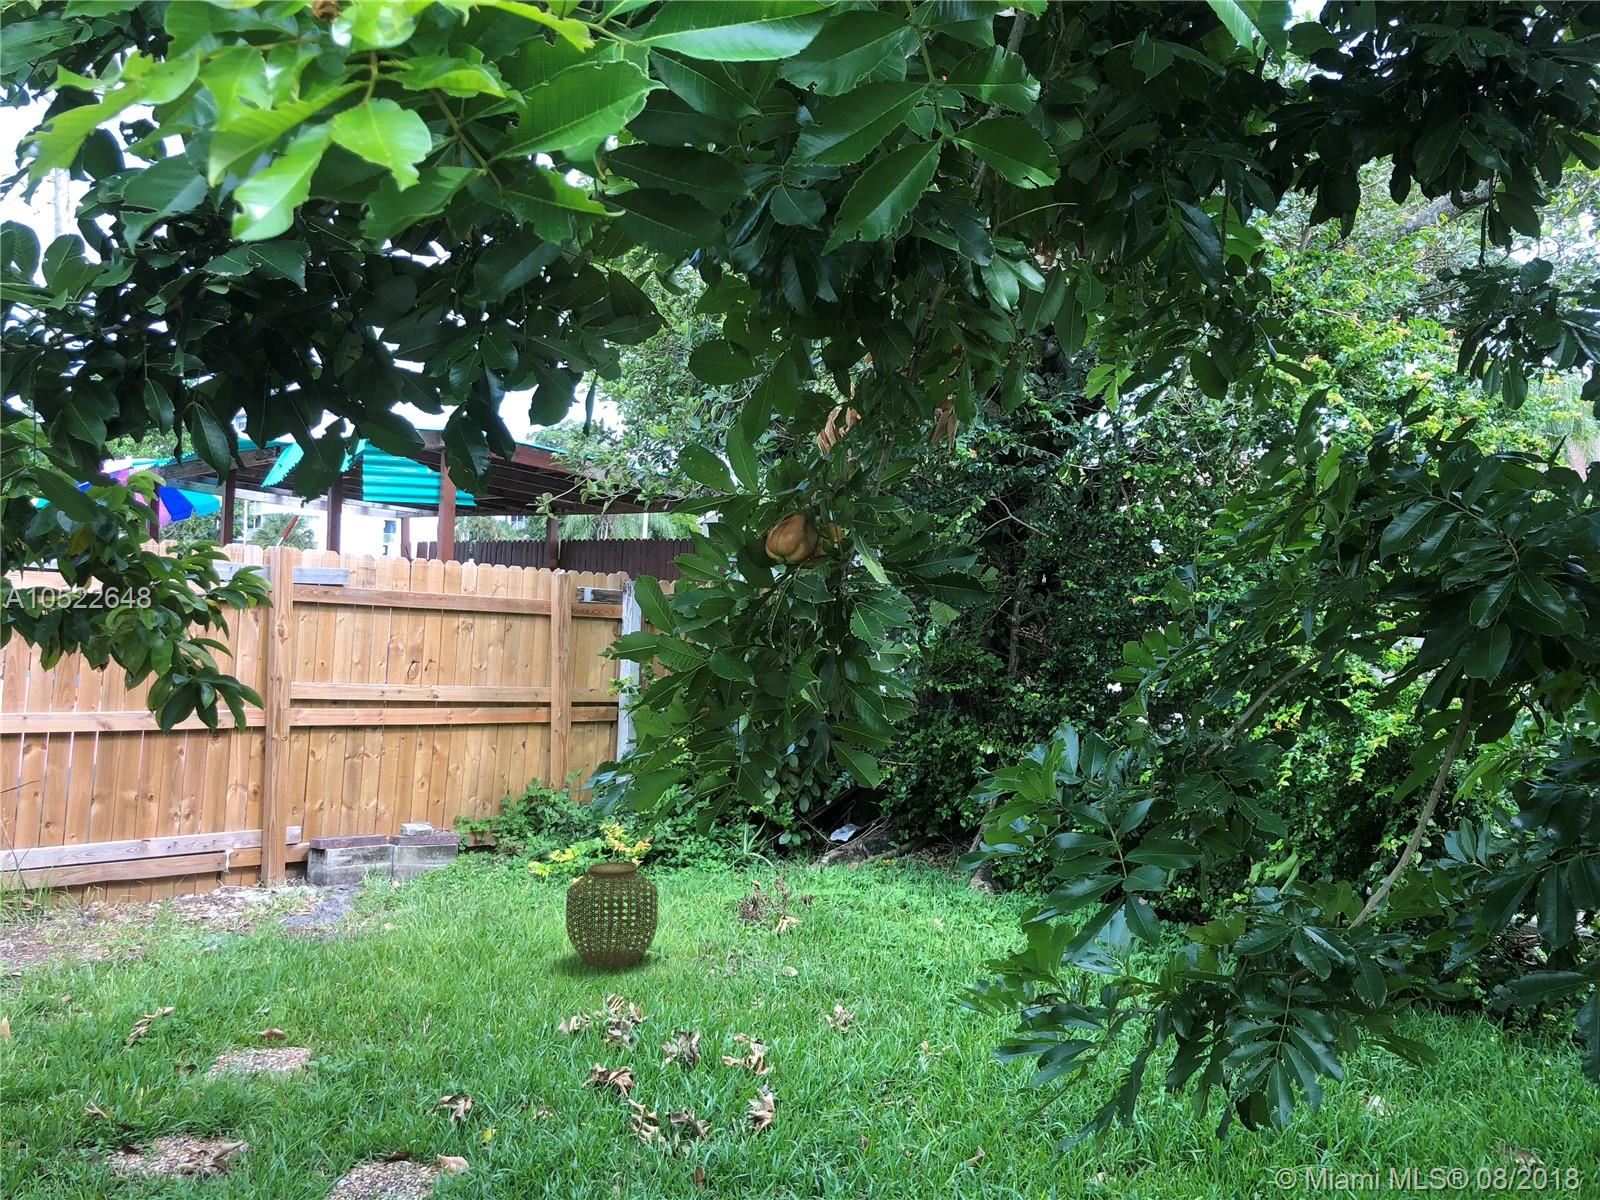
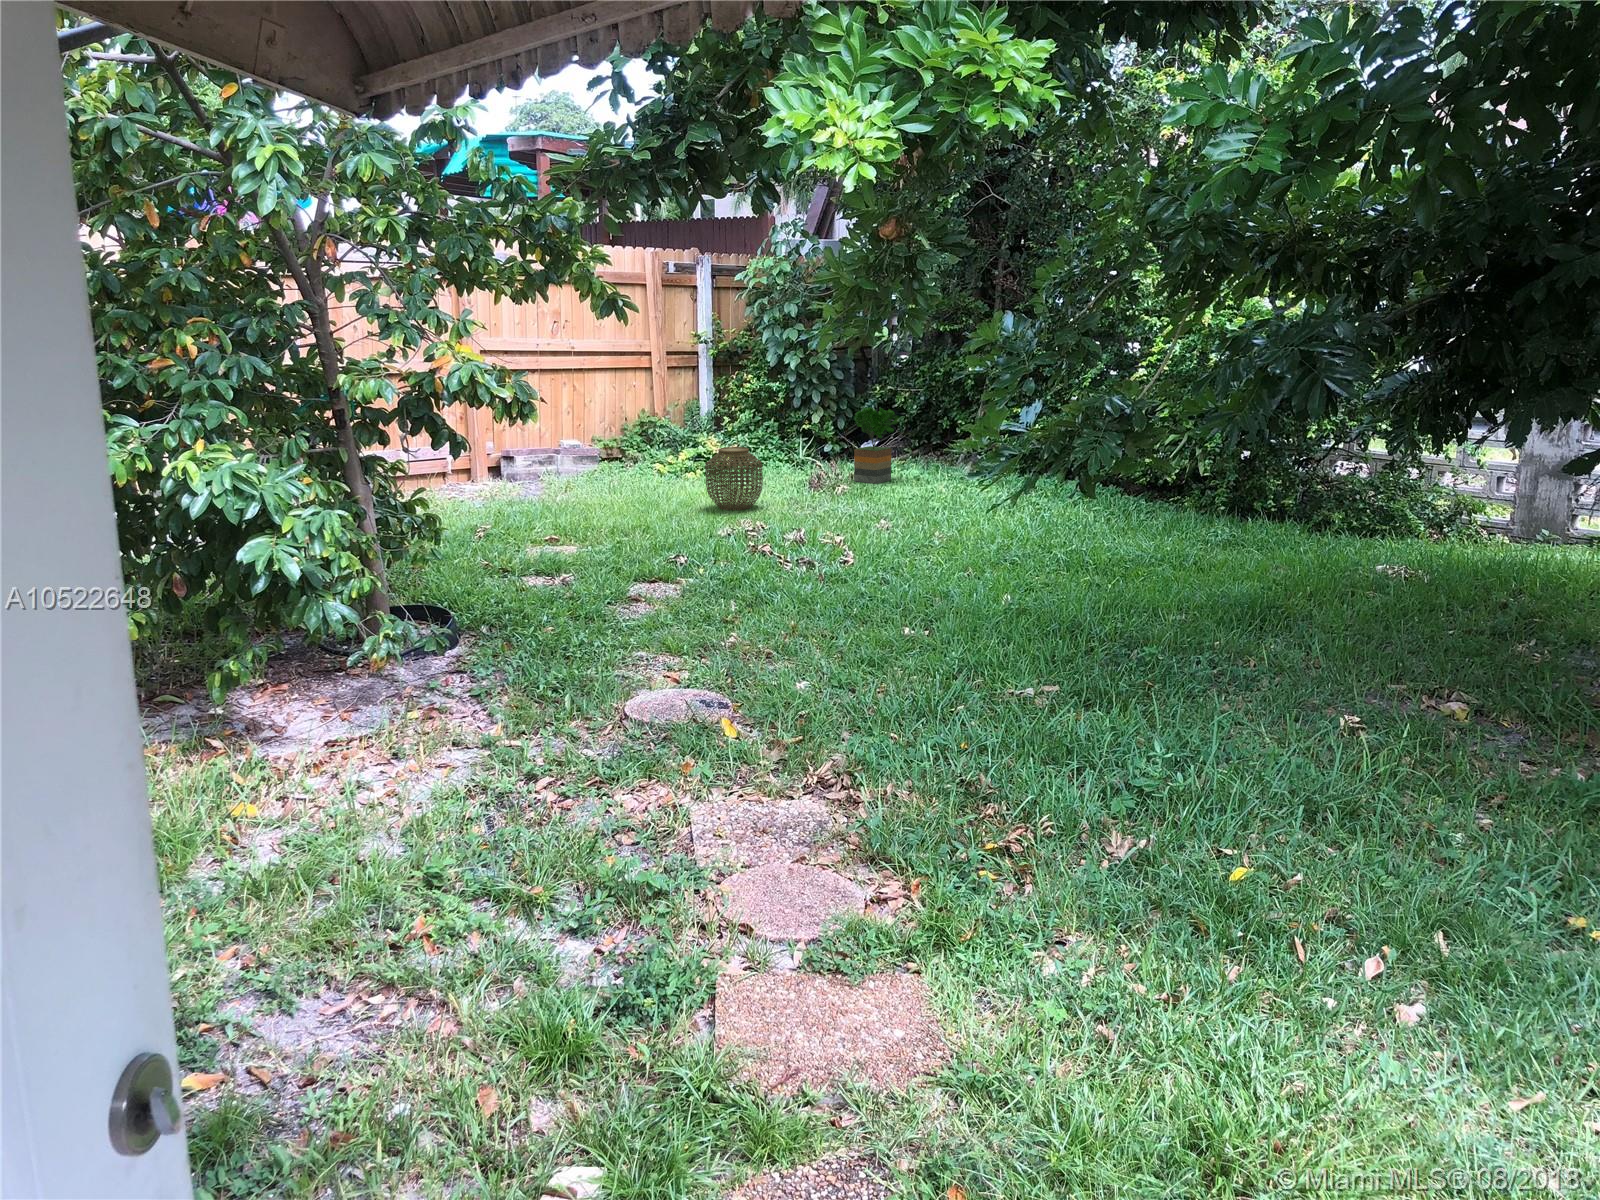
potted tree: none [809,793,881,910] -> present [854,407,899,484]

